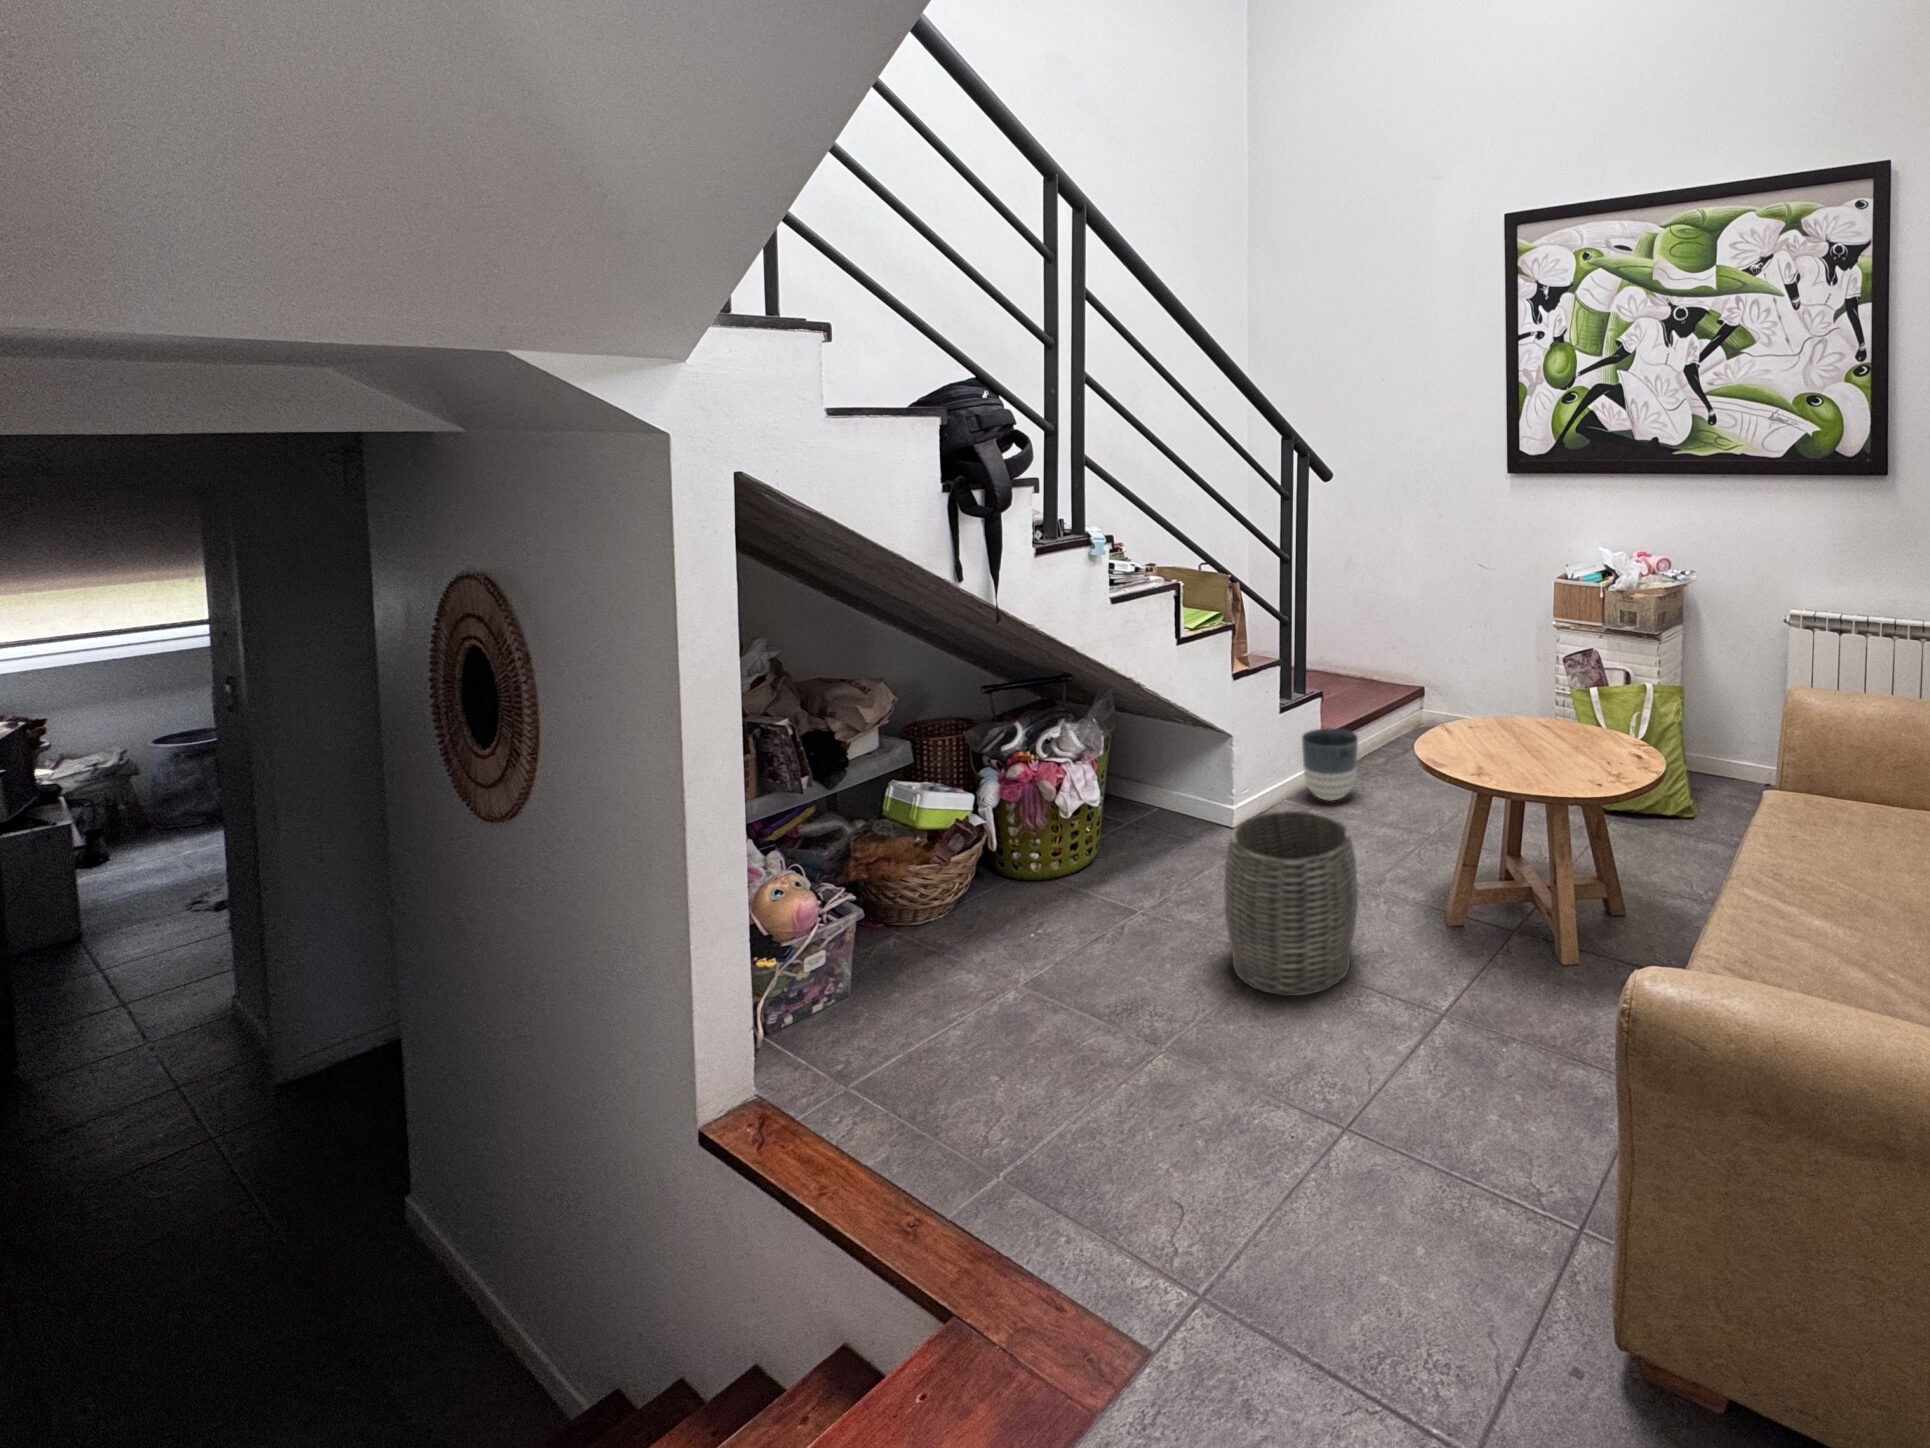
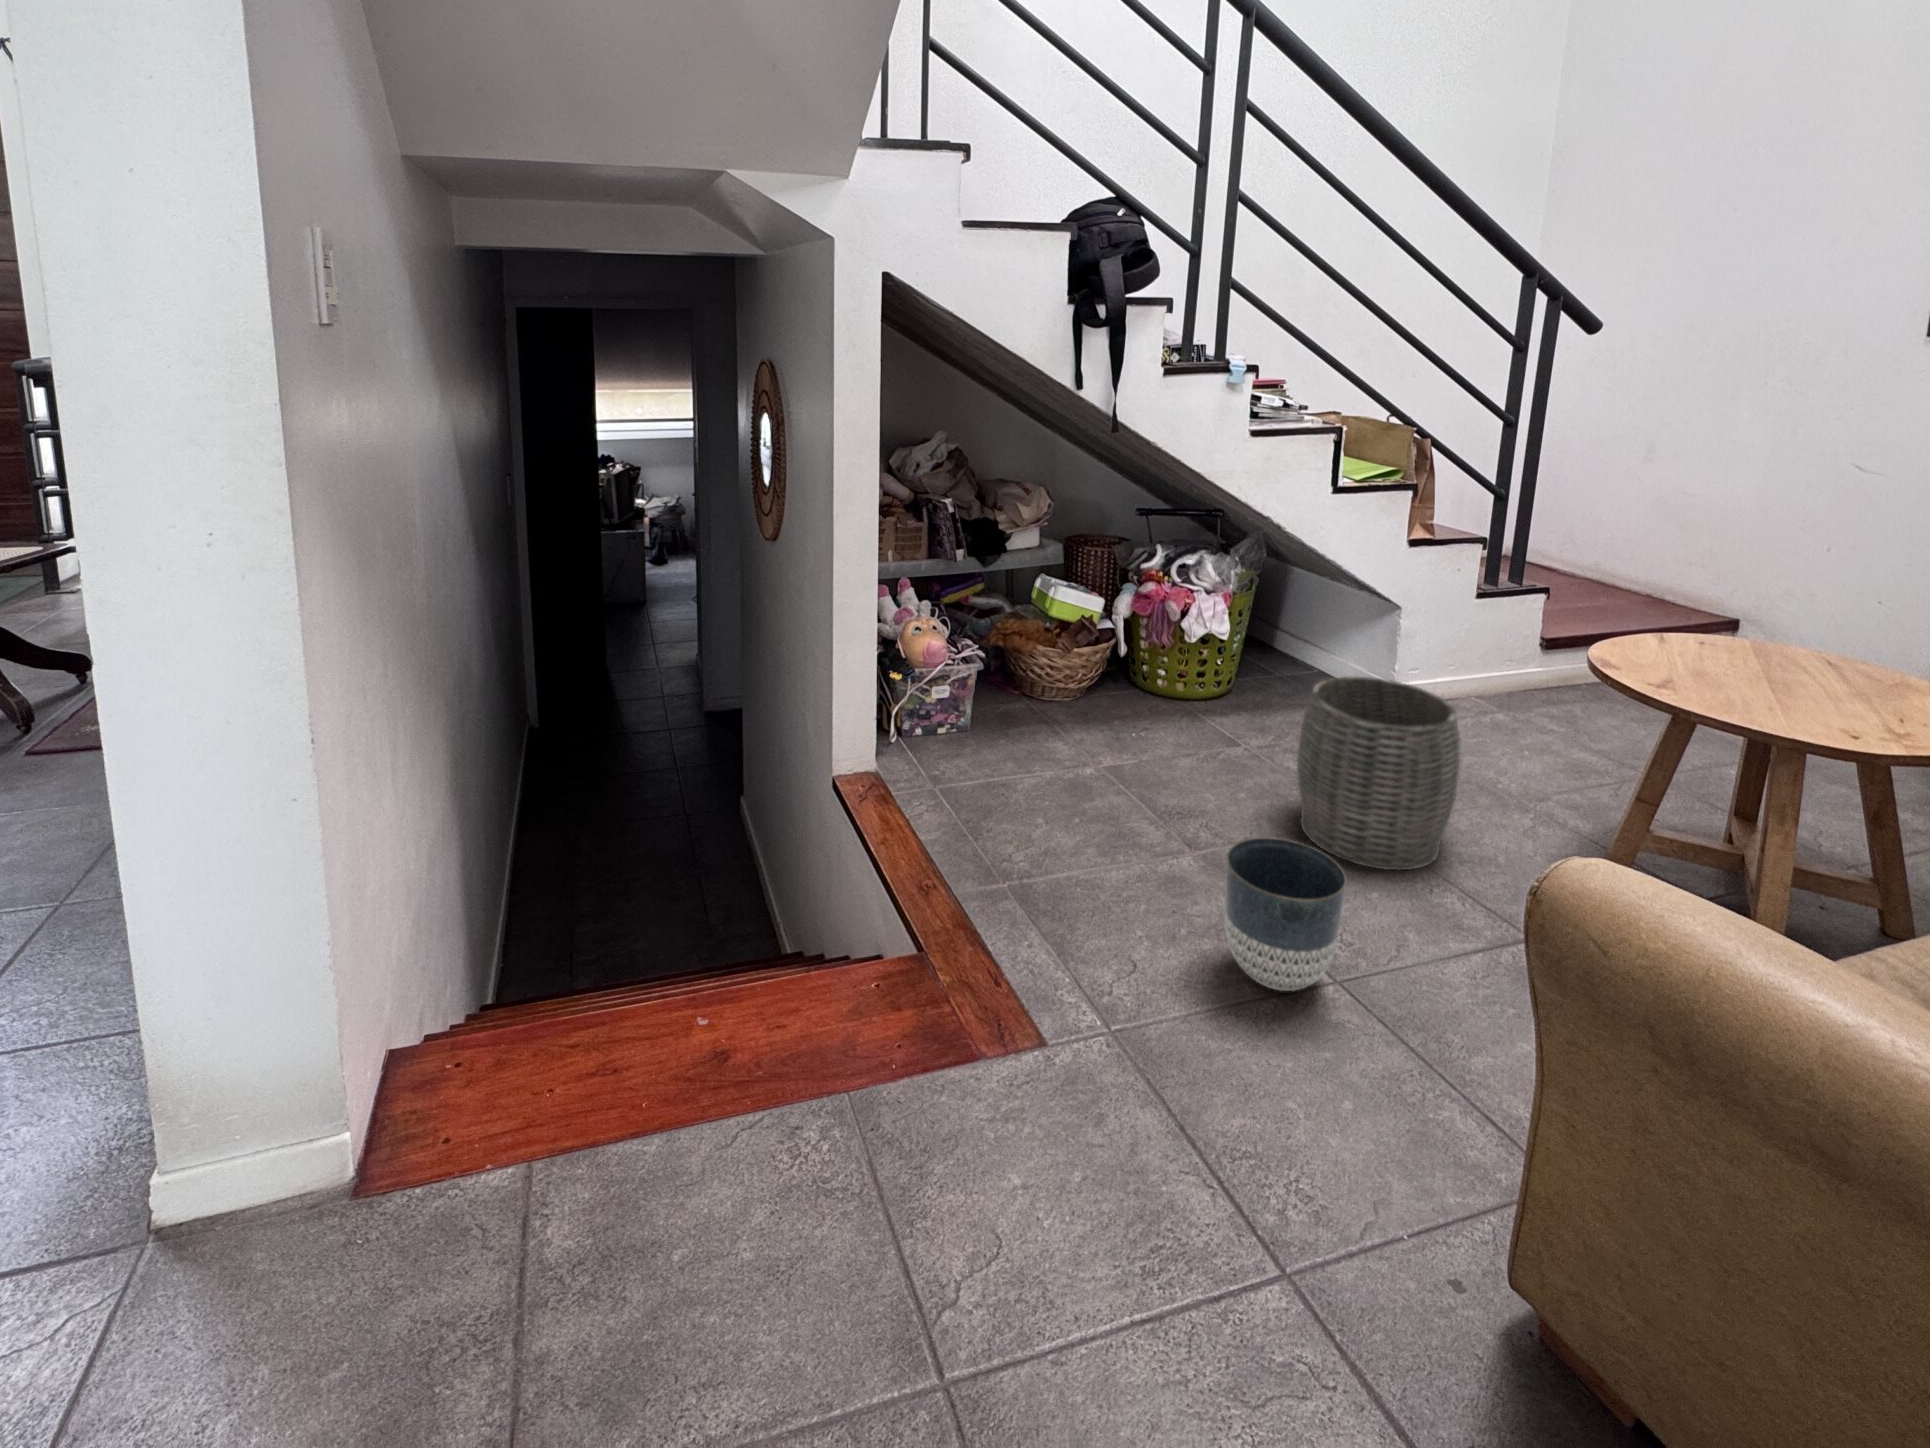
planter: present [1302,728,1358,801] -> present [1225,837,1347,991]

